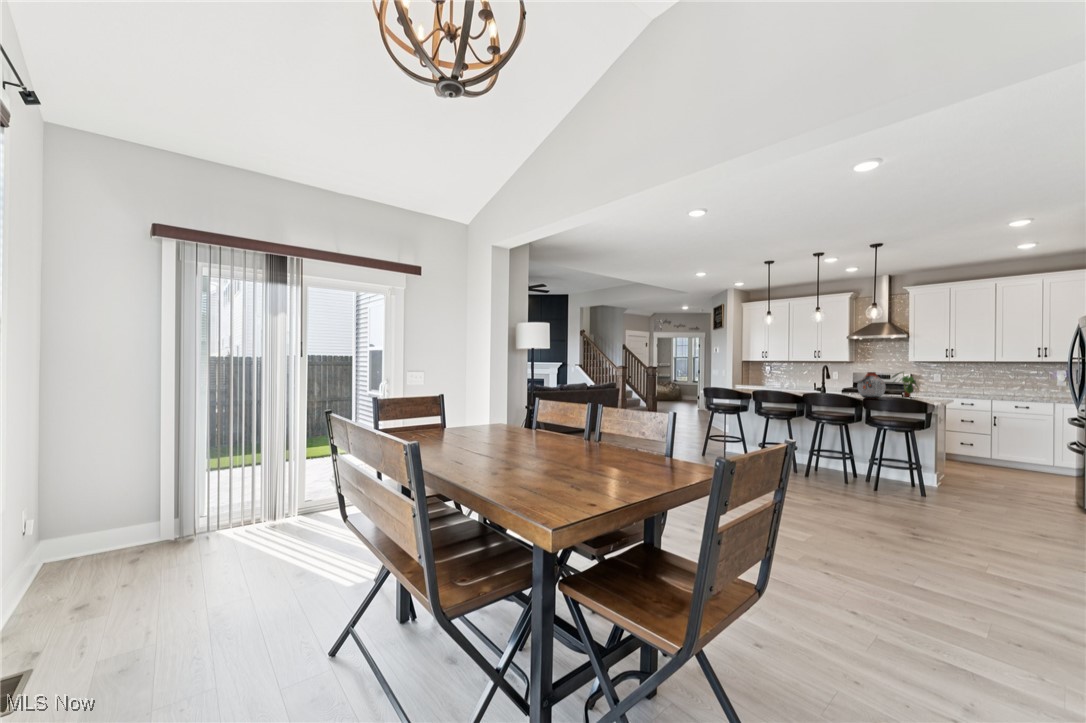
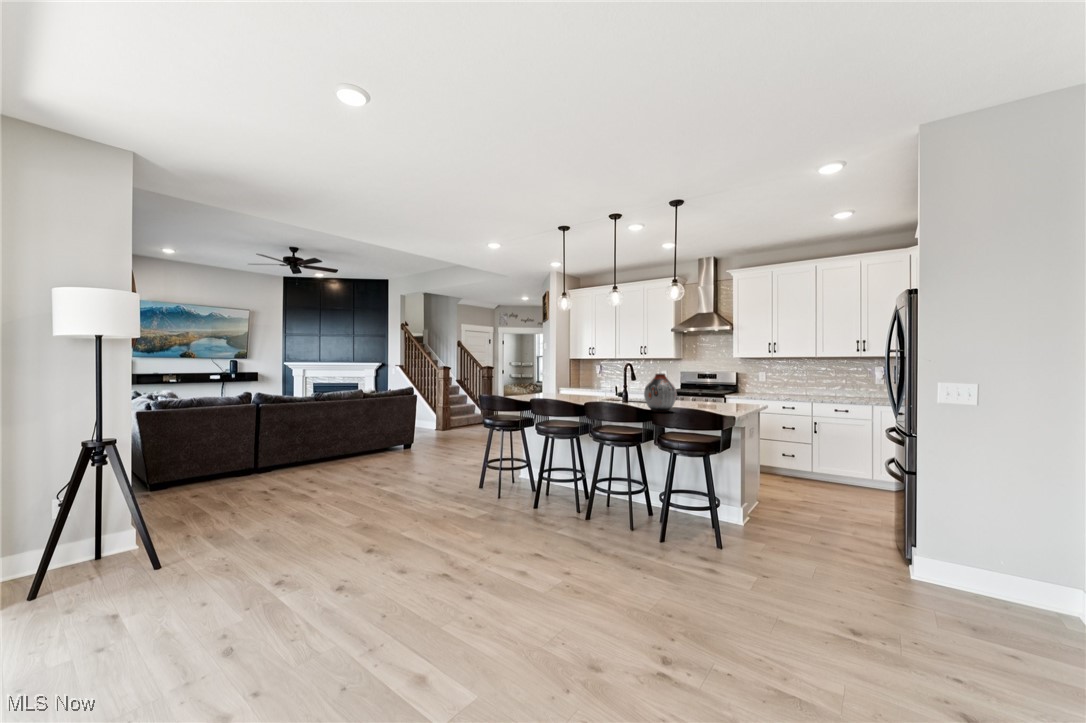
plant: present [892,373,918,397] -> none [700,370,732,403]

